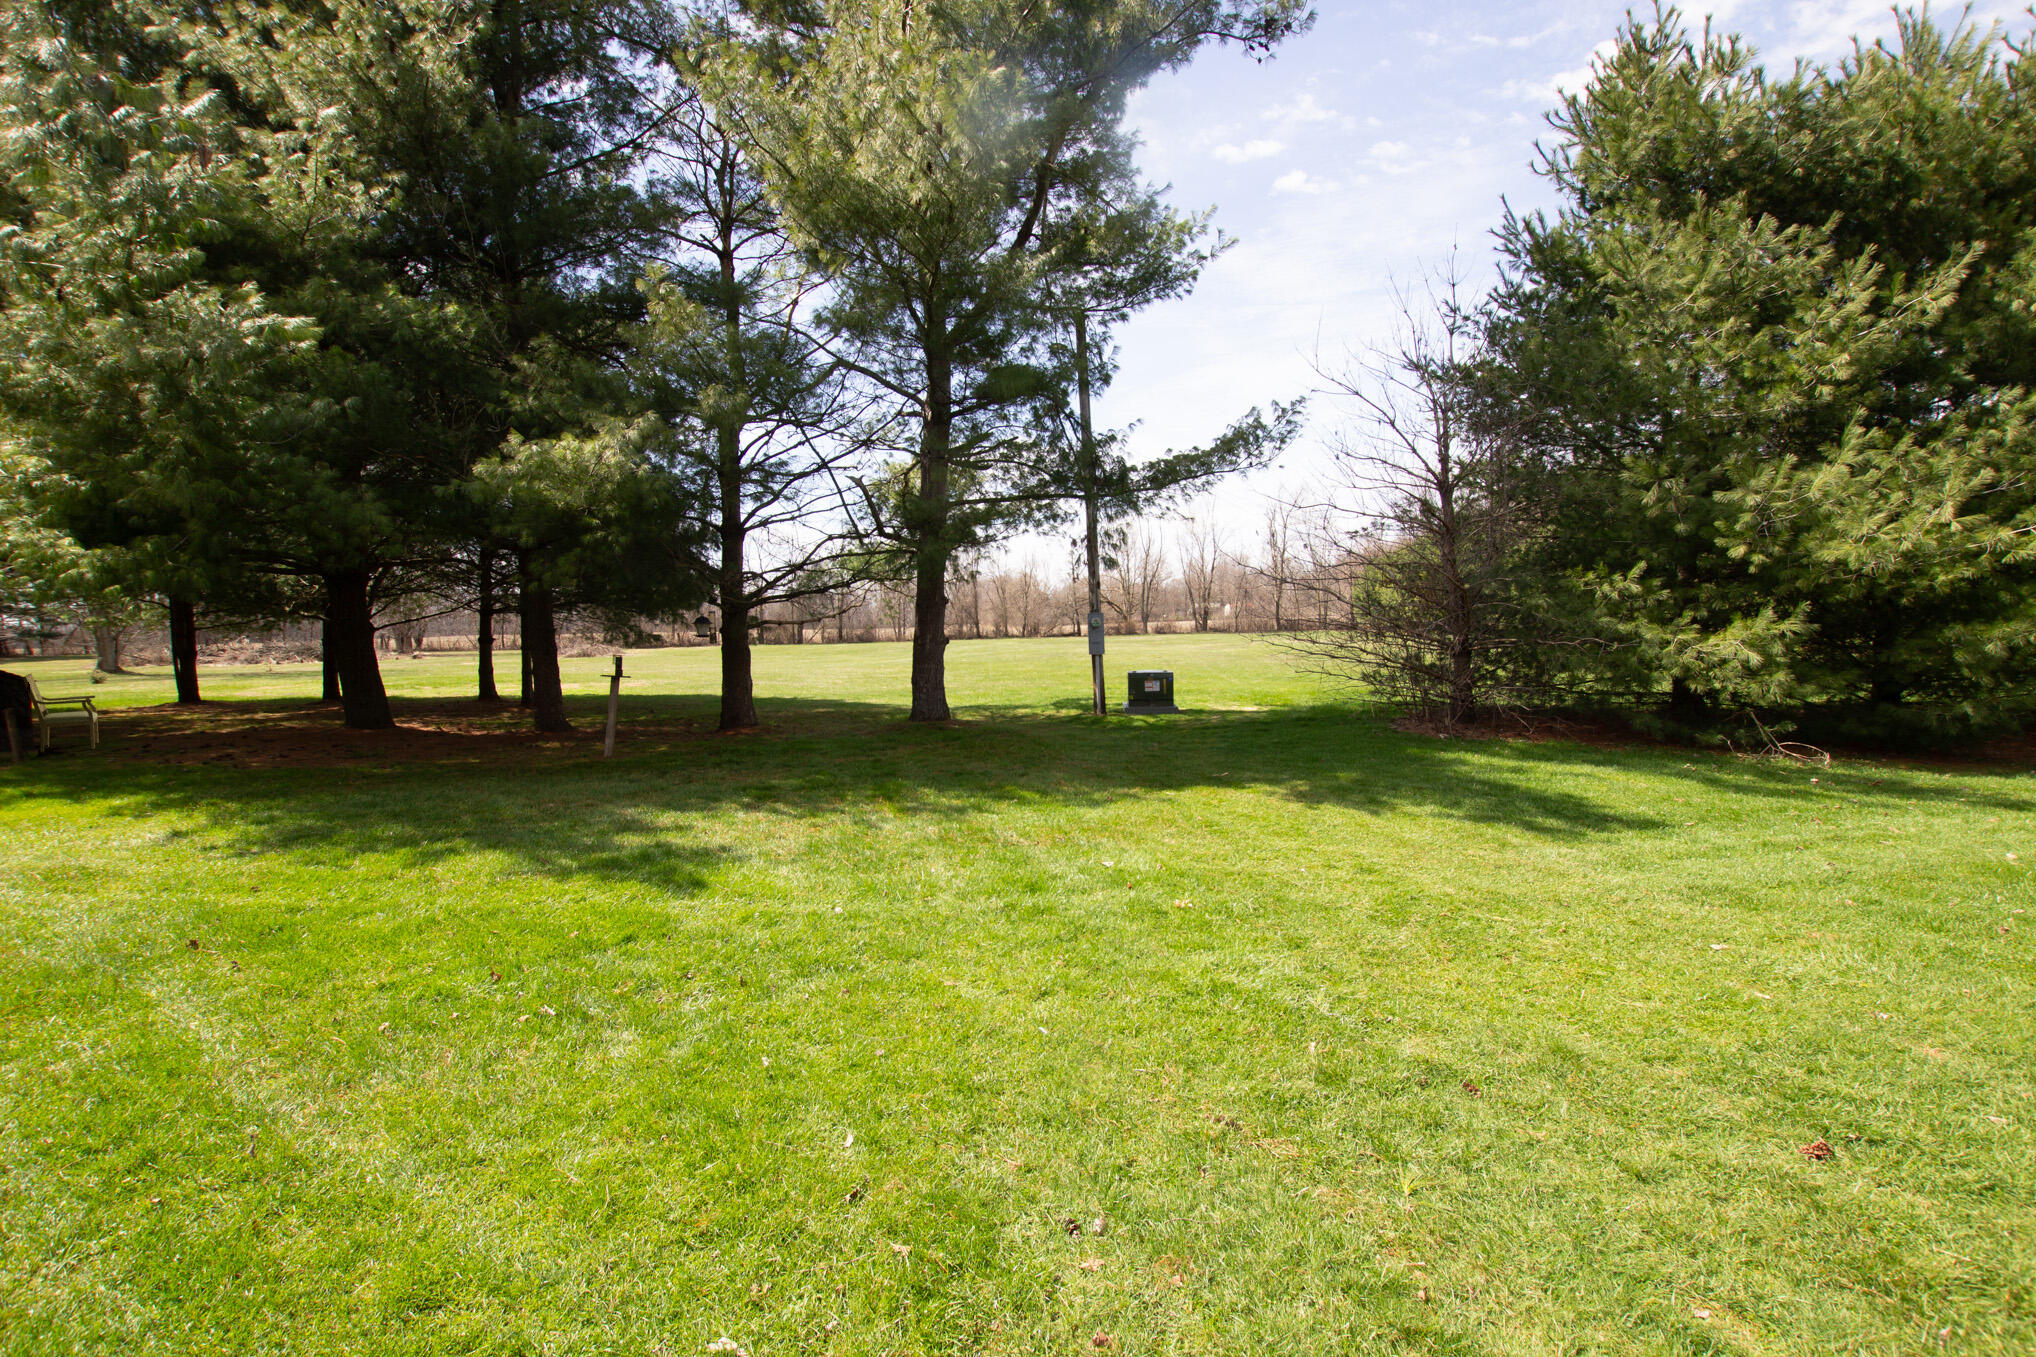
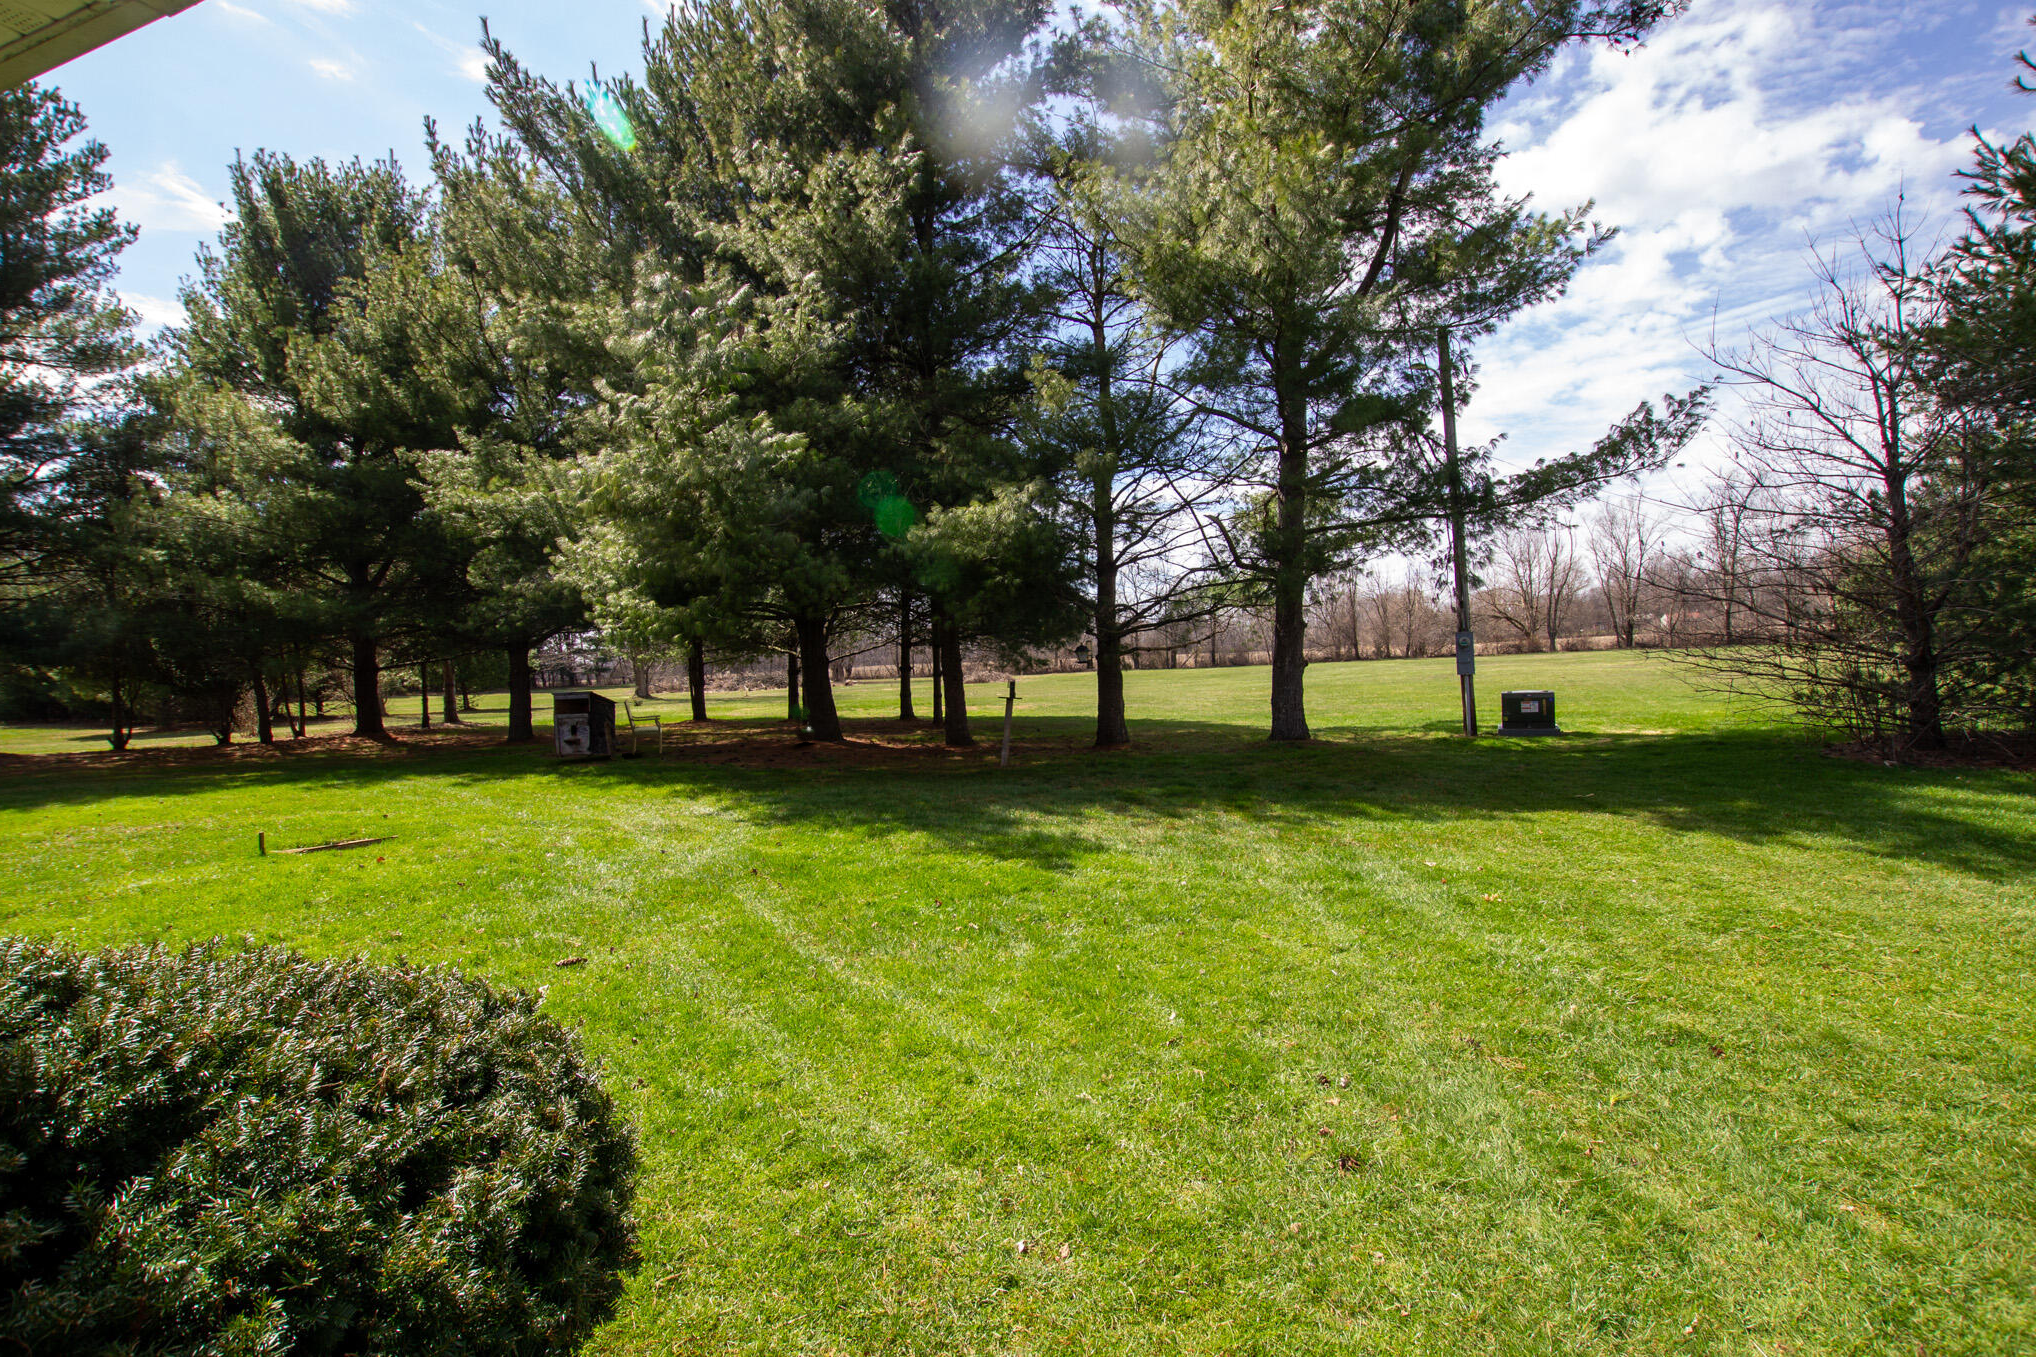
potted tree: none [313,676,356,730] -> present [790,705,815,743]

